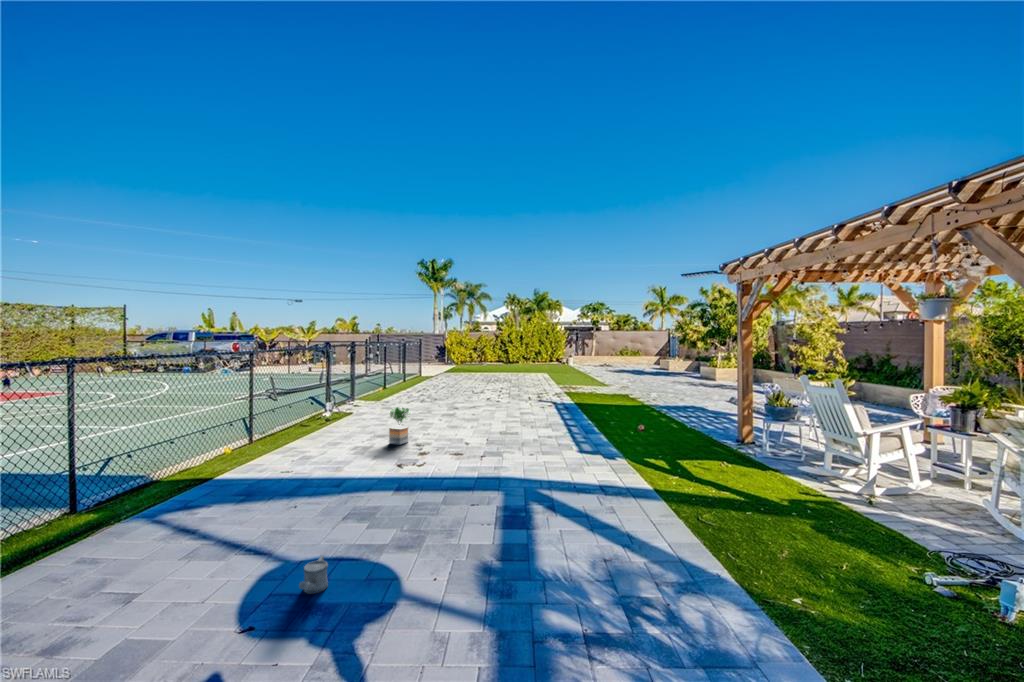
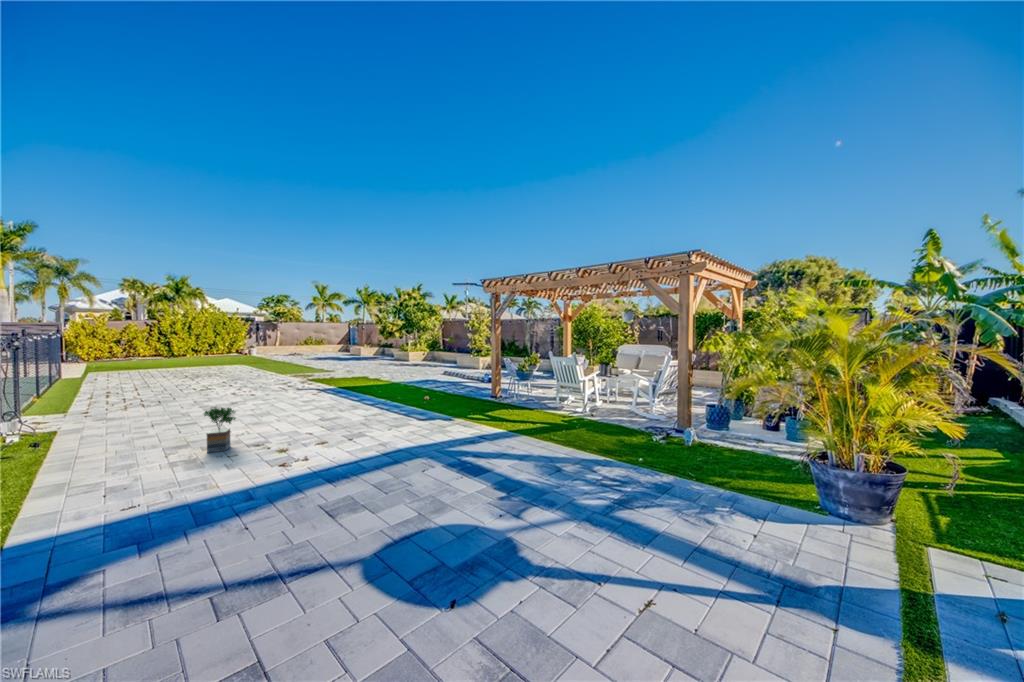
watering can: present [299,555,328,594] -> none [419,531,462,565]

